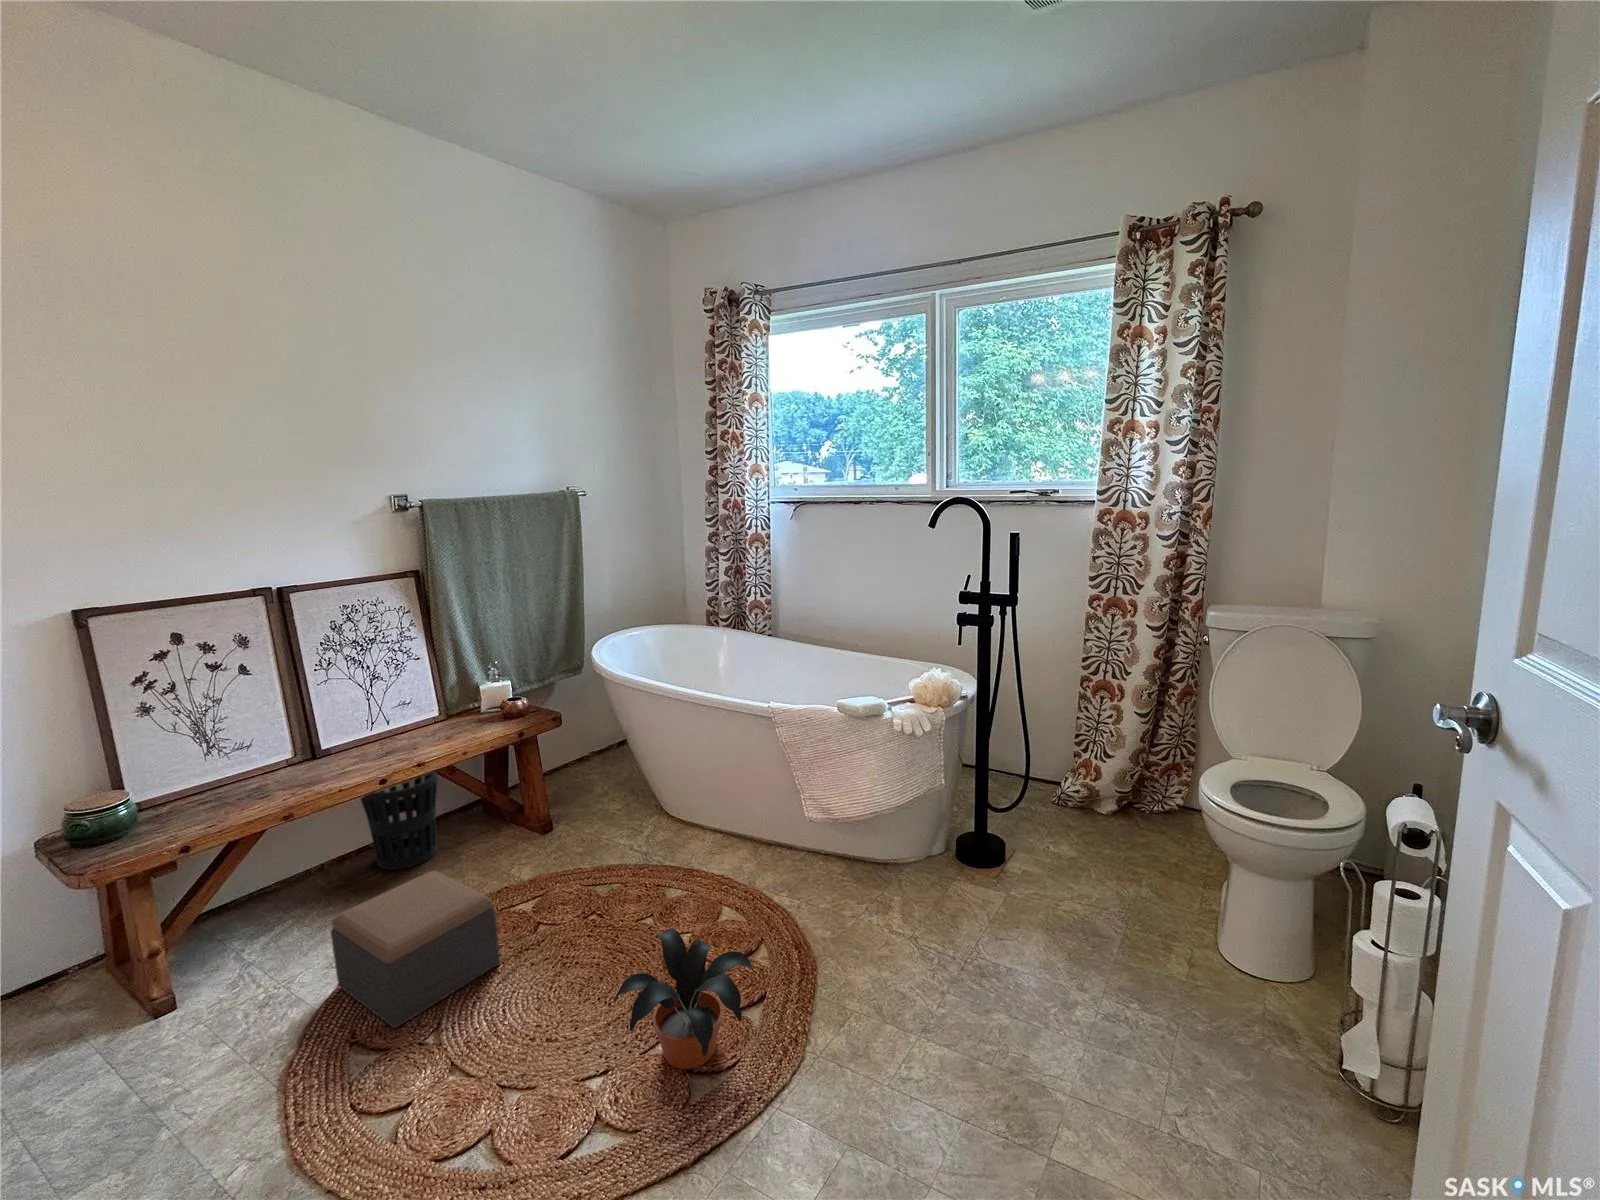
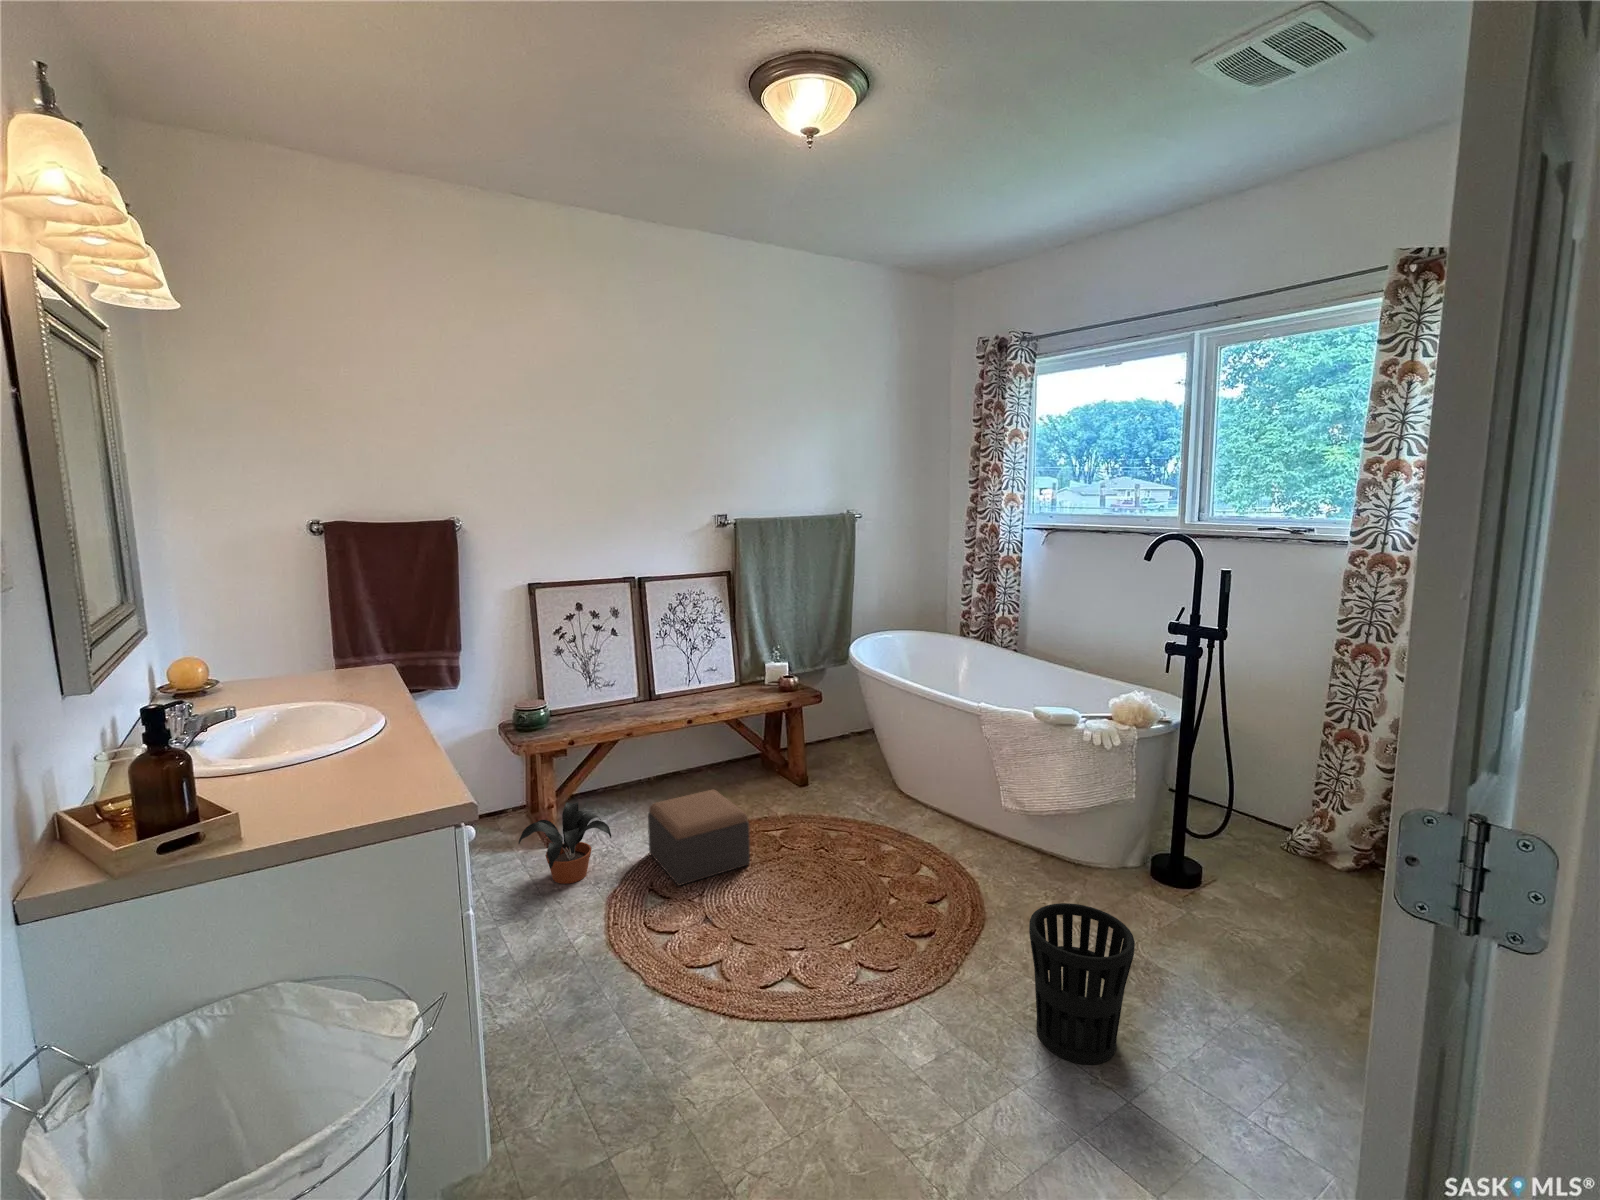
wastebasket: present [361,772,438,870] -> present [1029,903,1135,1065]
potted plant: present [615,928,753,1069] -> present [519,802,611,884]

